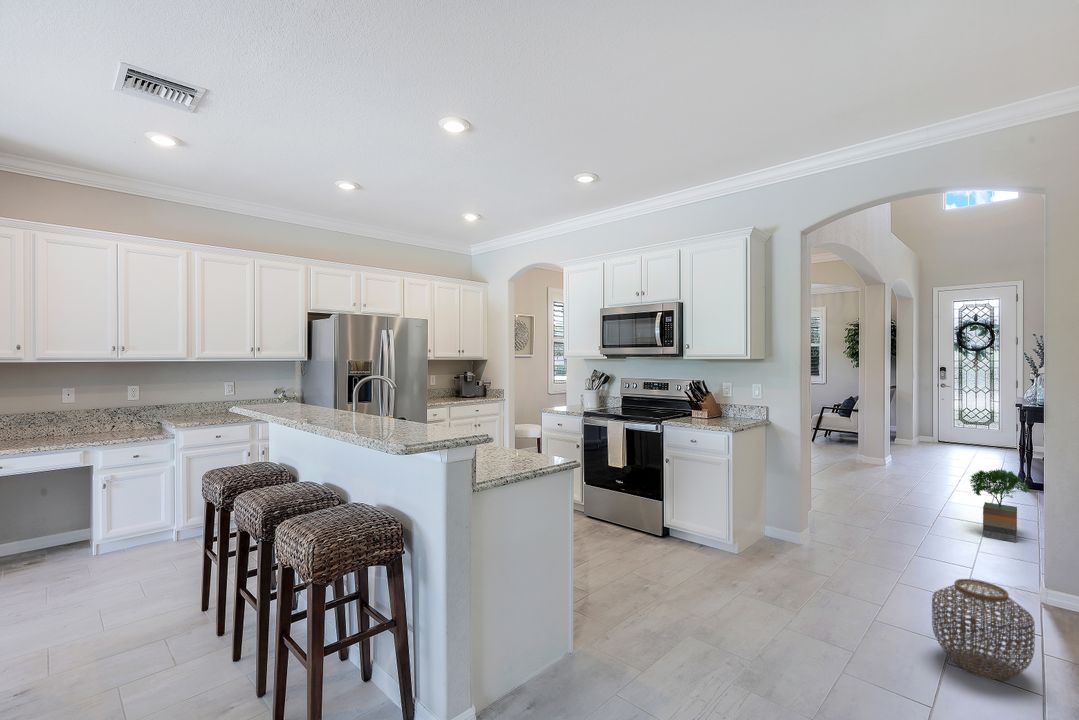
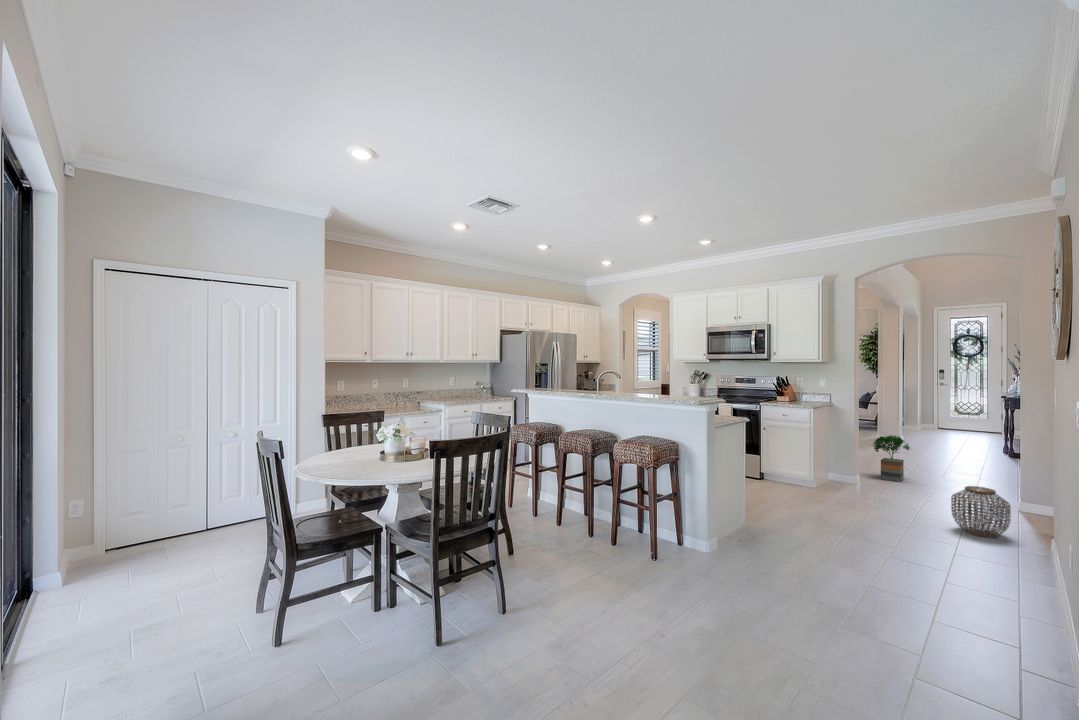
potted tree: present [970,469,1031,542] -> present [873,435,910,482]

